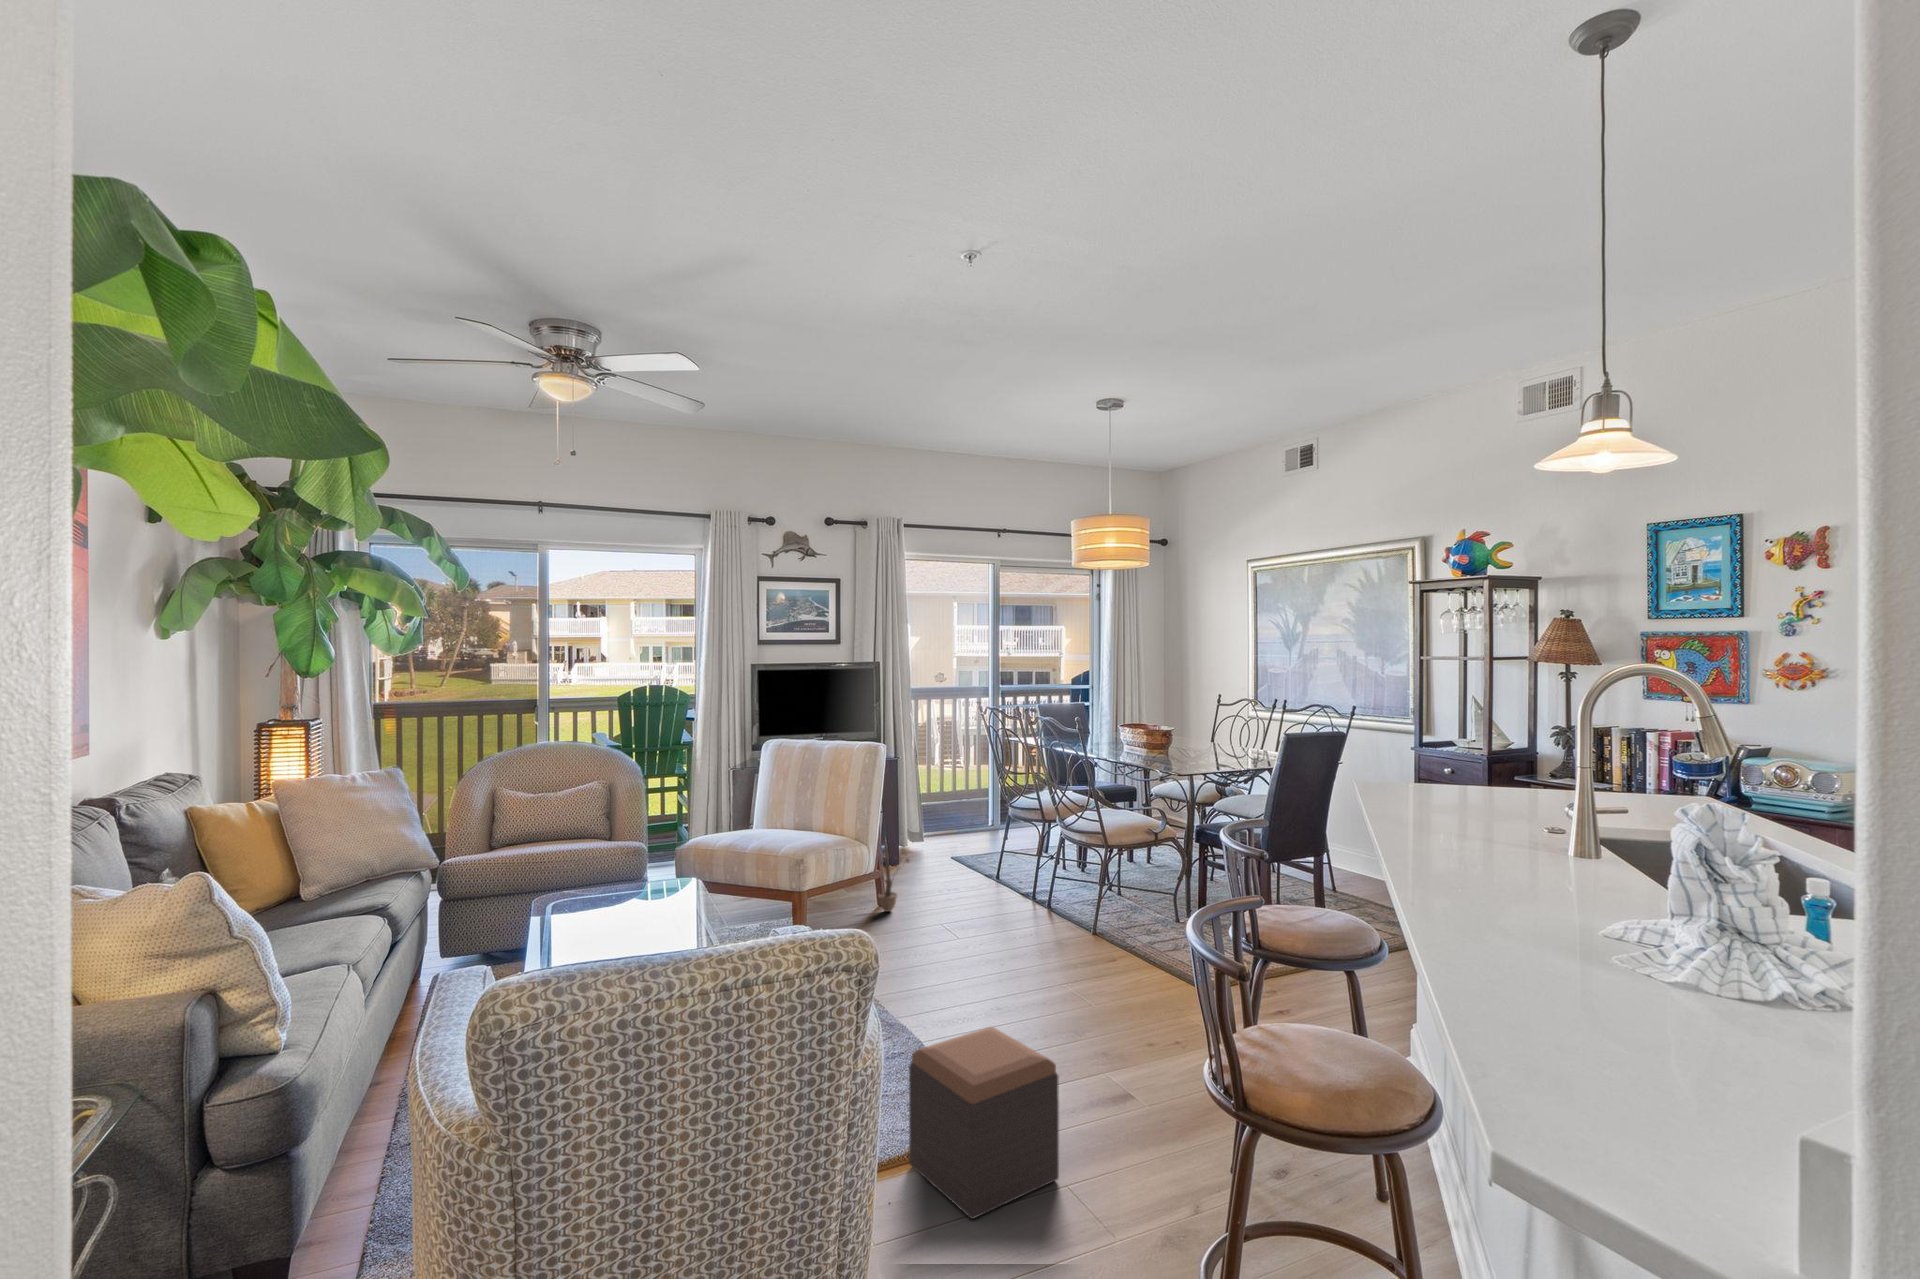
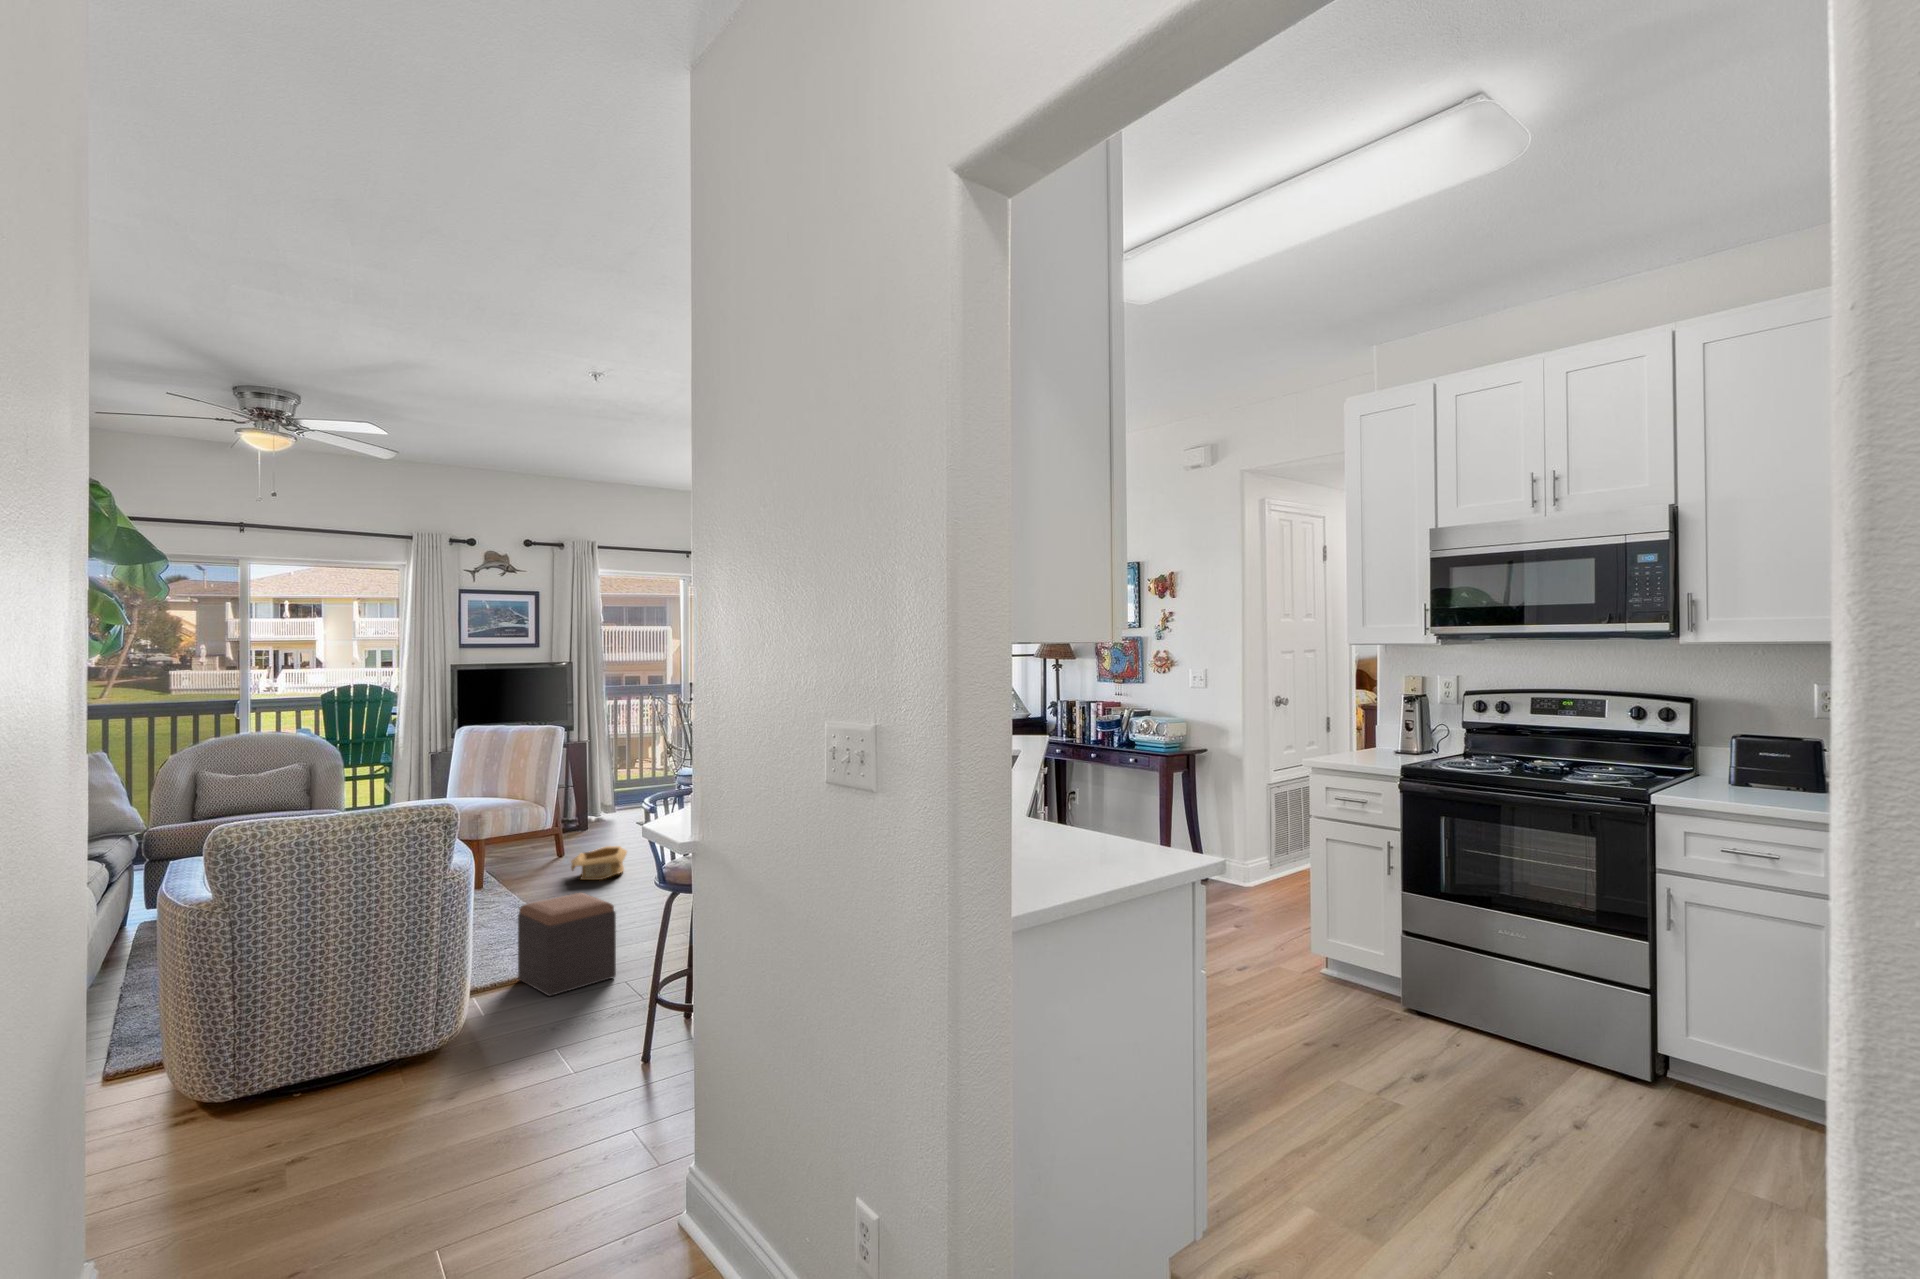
decorative plant: present [864,842,910,912] -> none [535,803,580,860]
cardboard box: none [907,903,977,952] -> present [571,846,627,880]

